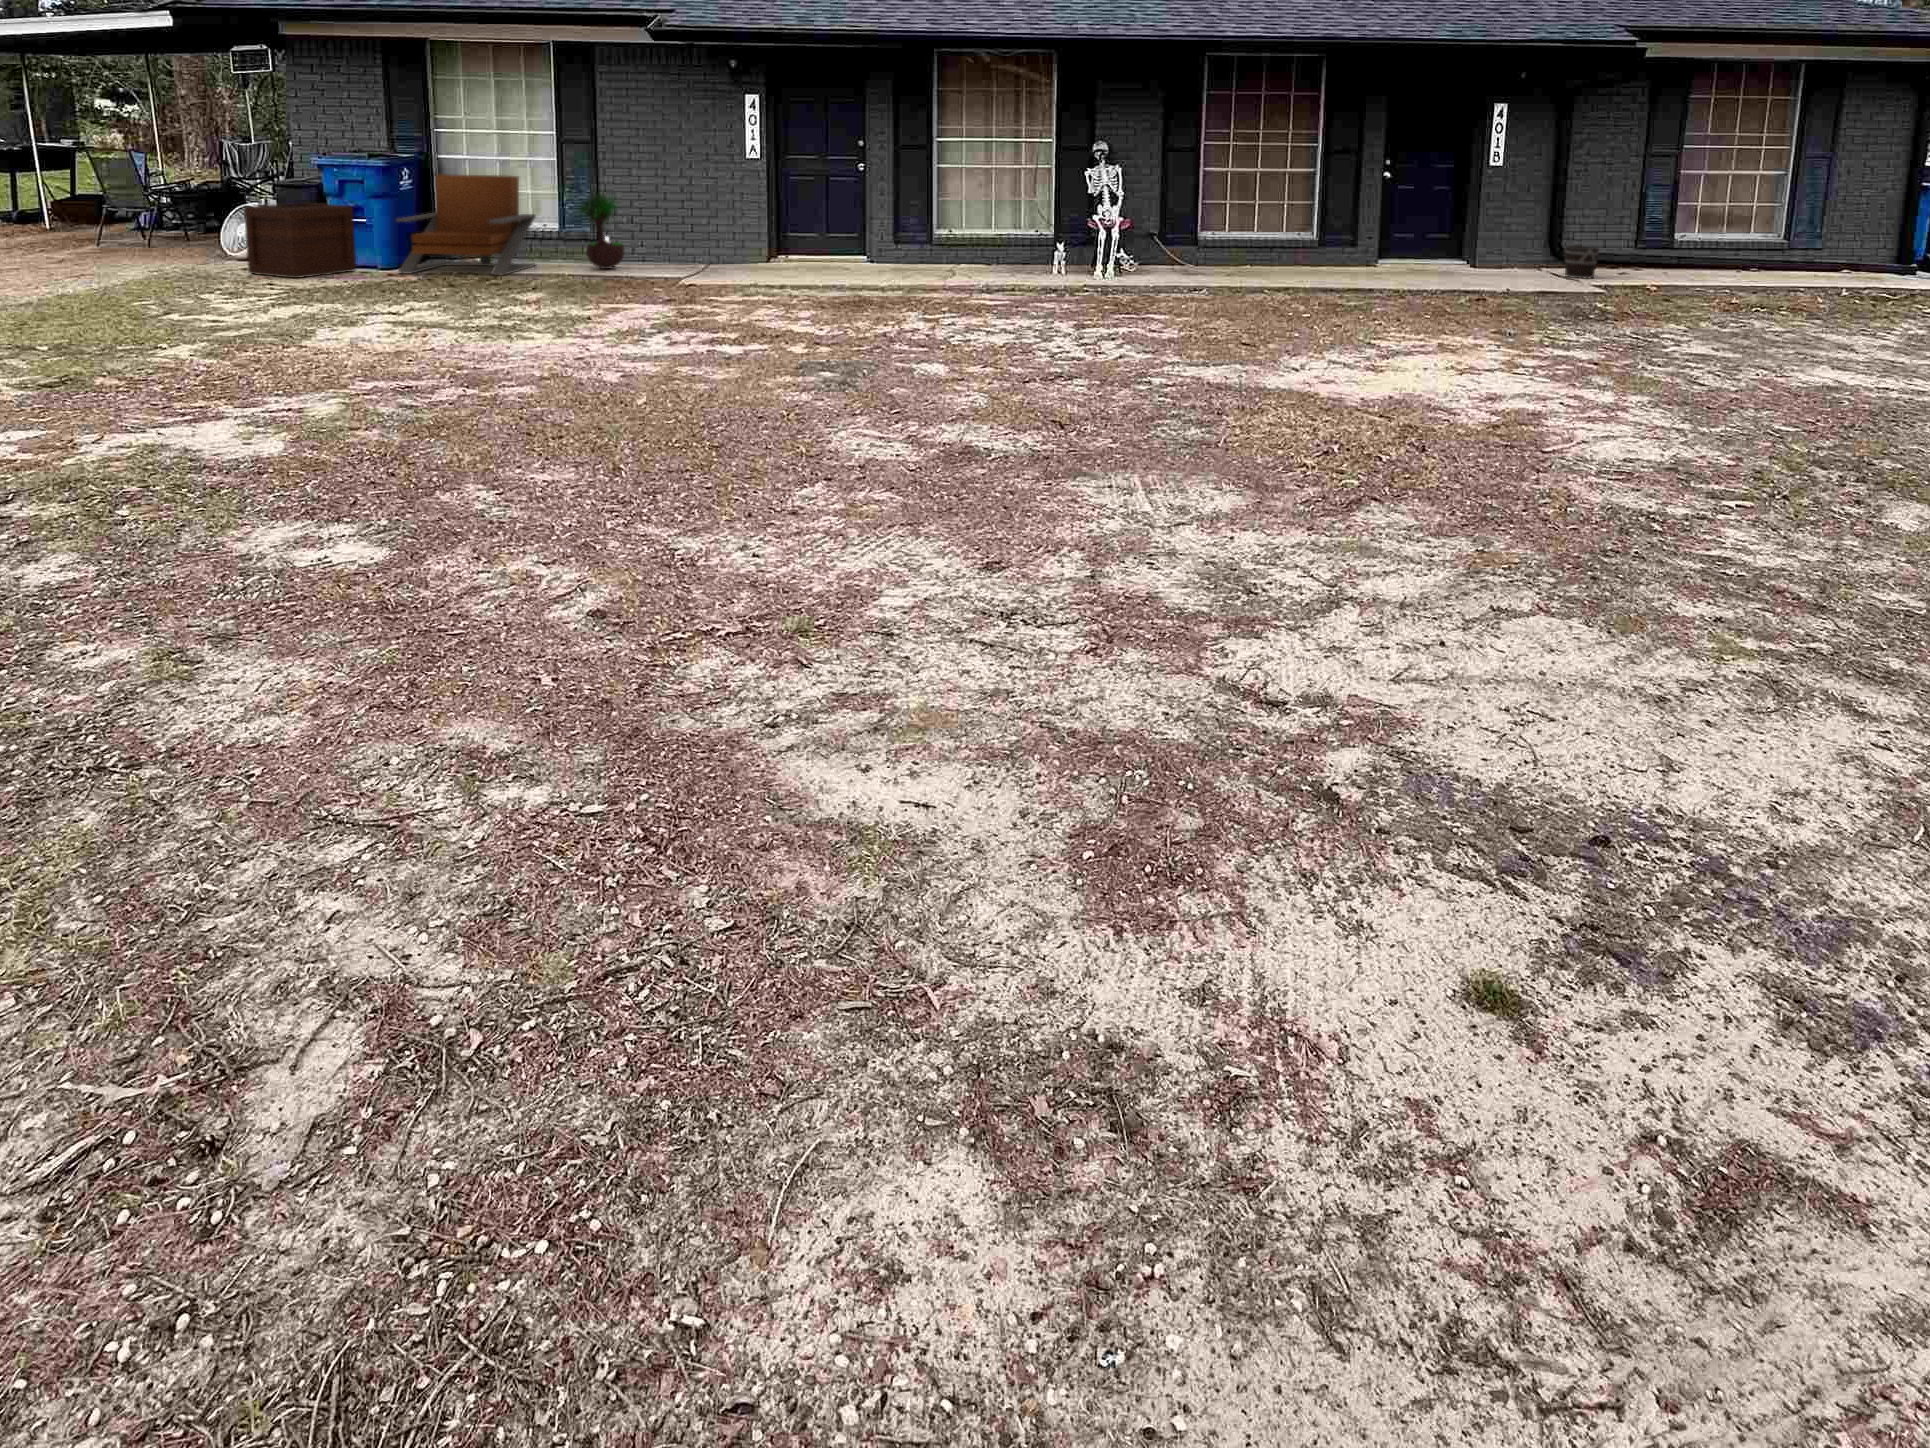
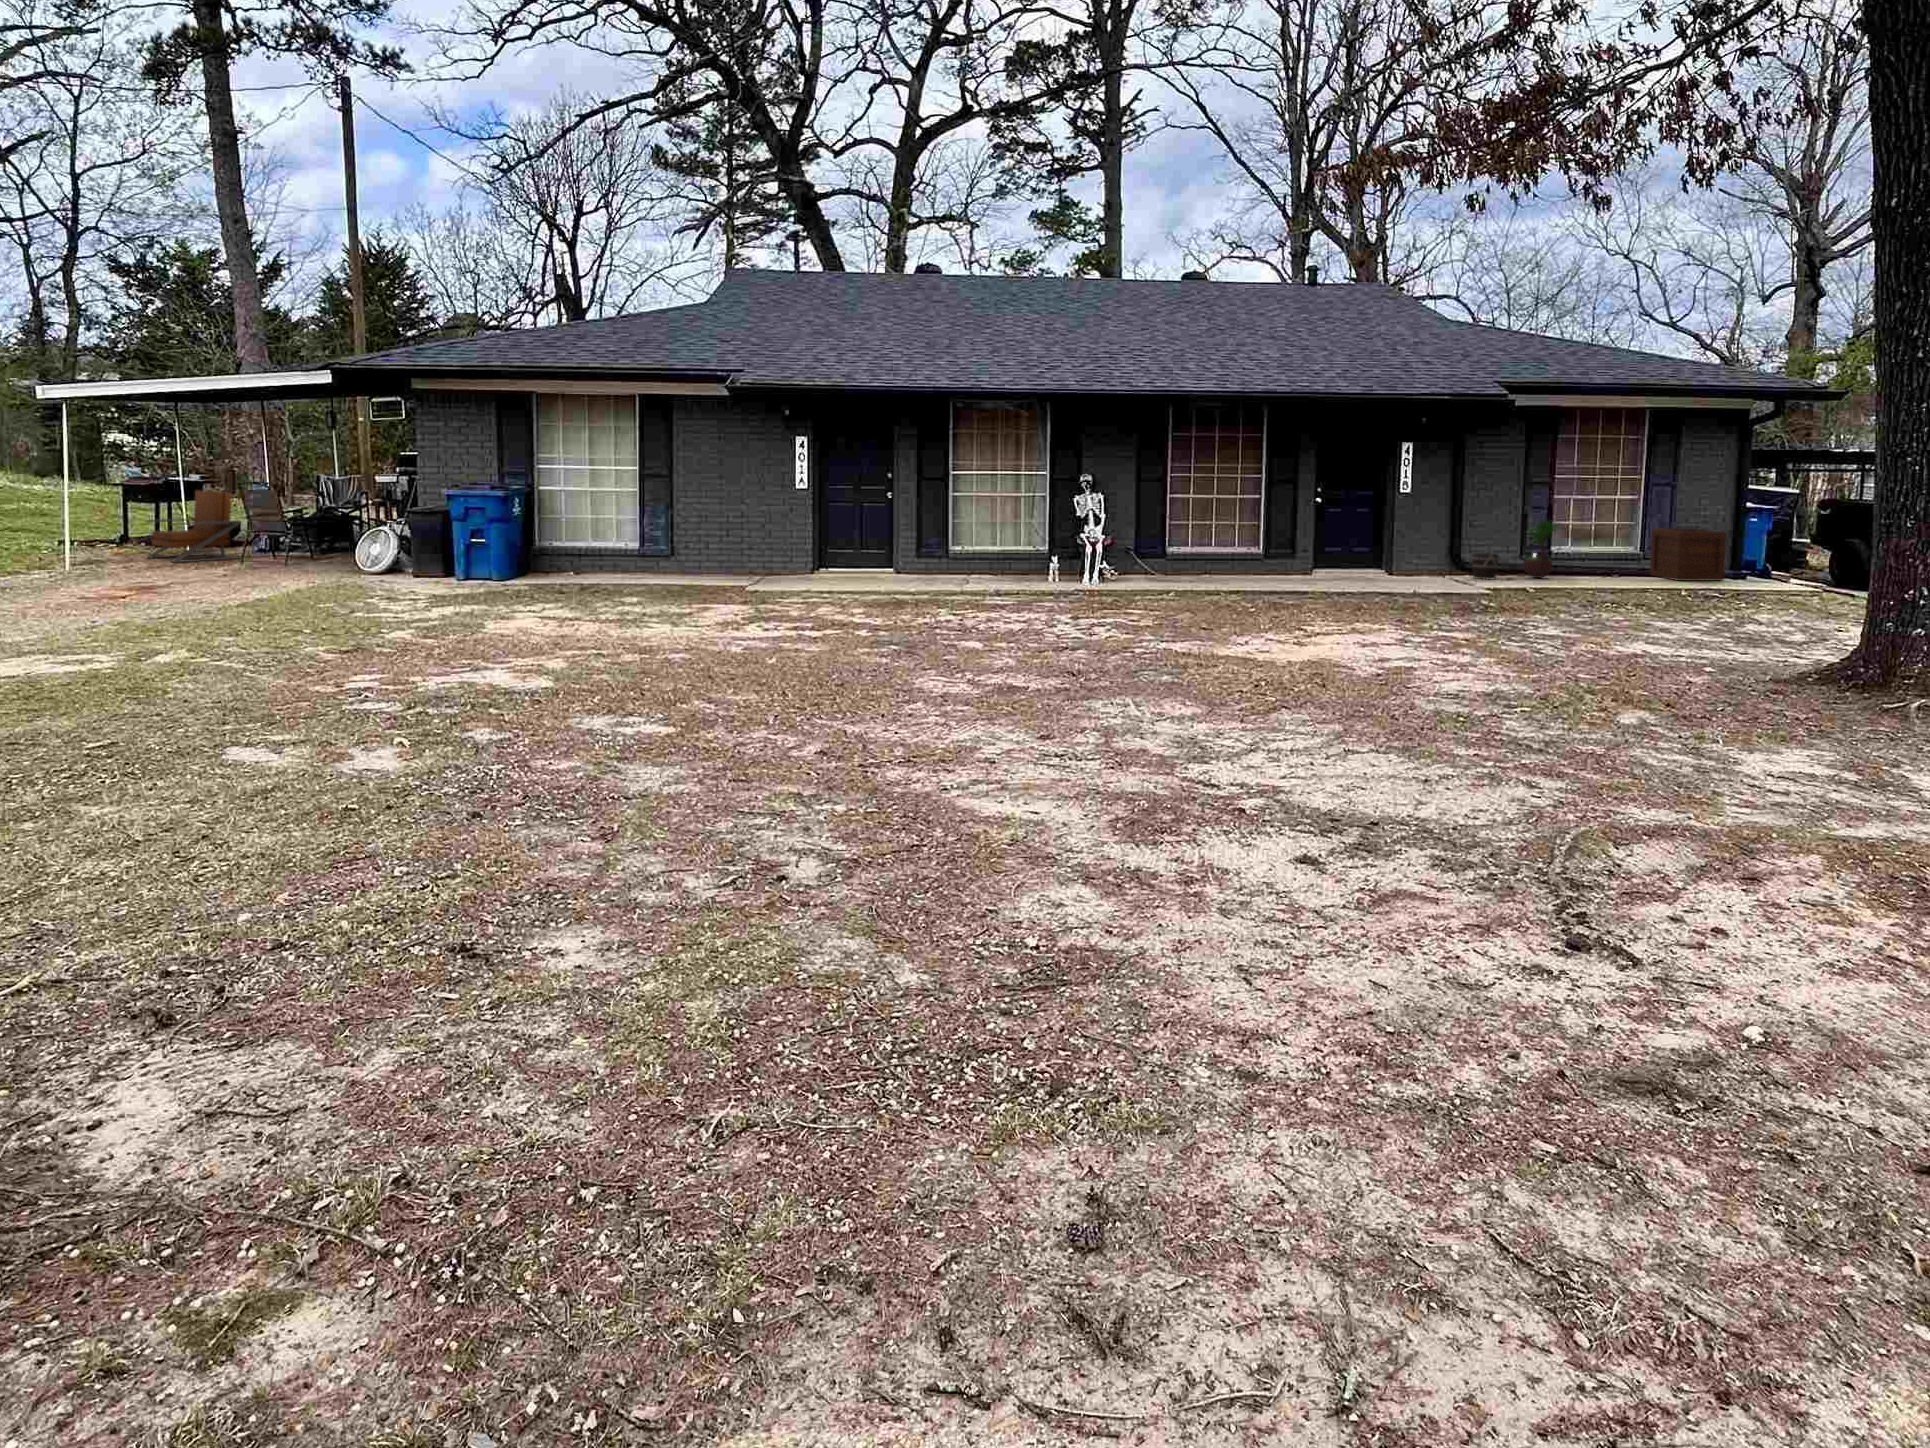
lounge chair: present [397,174,536,275] -> present [147,491,241,563]
potted tree: present [575,190,624,269] -> present [1523,519,1559,578]
wooden crate: present [244,203,356,278] -> present [1650,528,1727,581]

